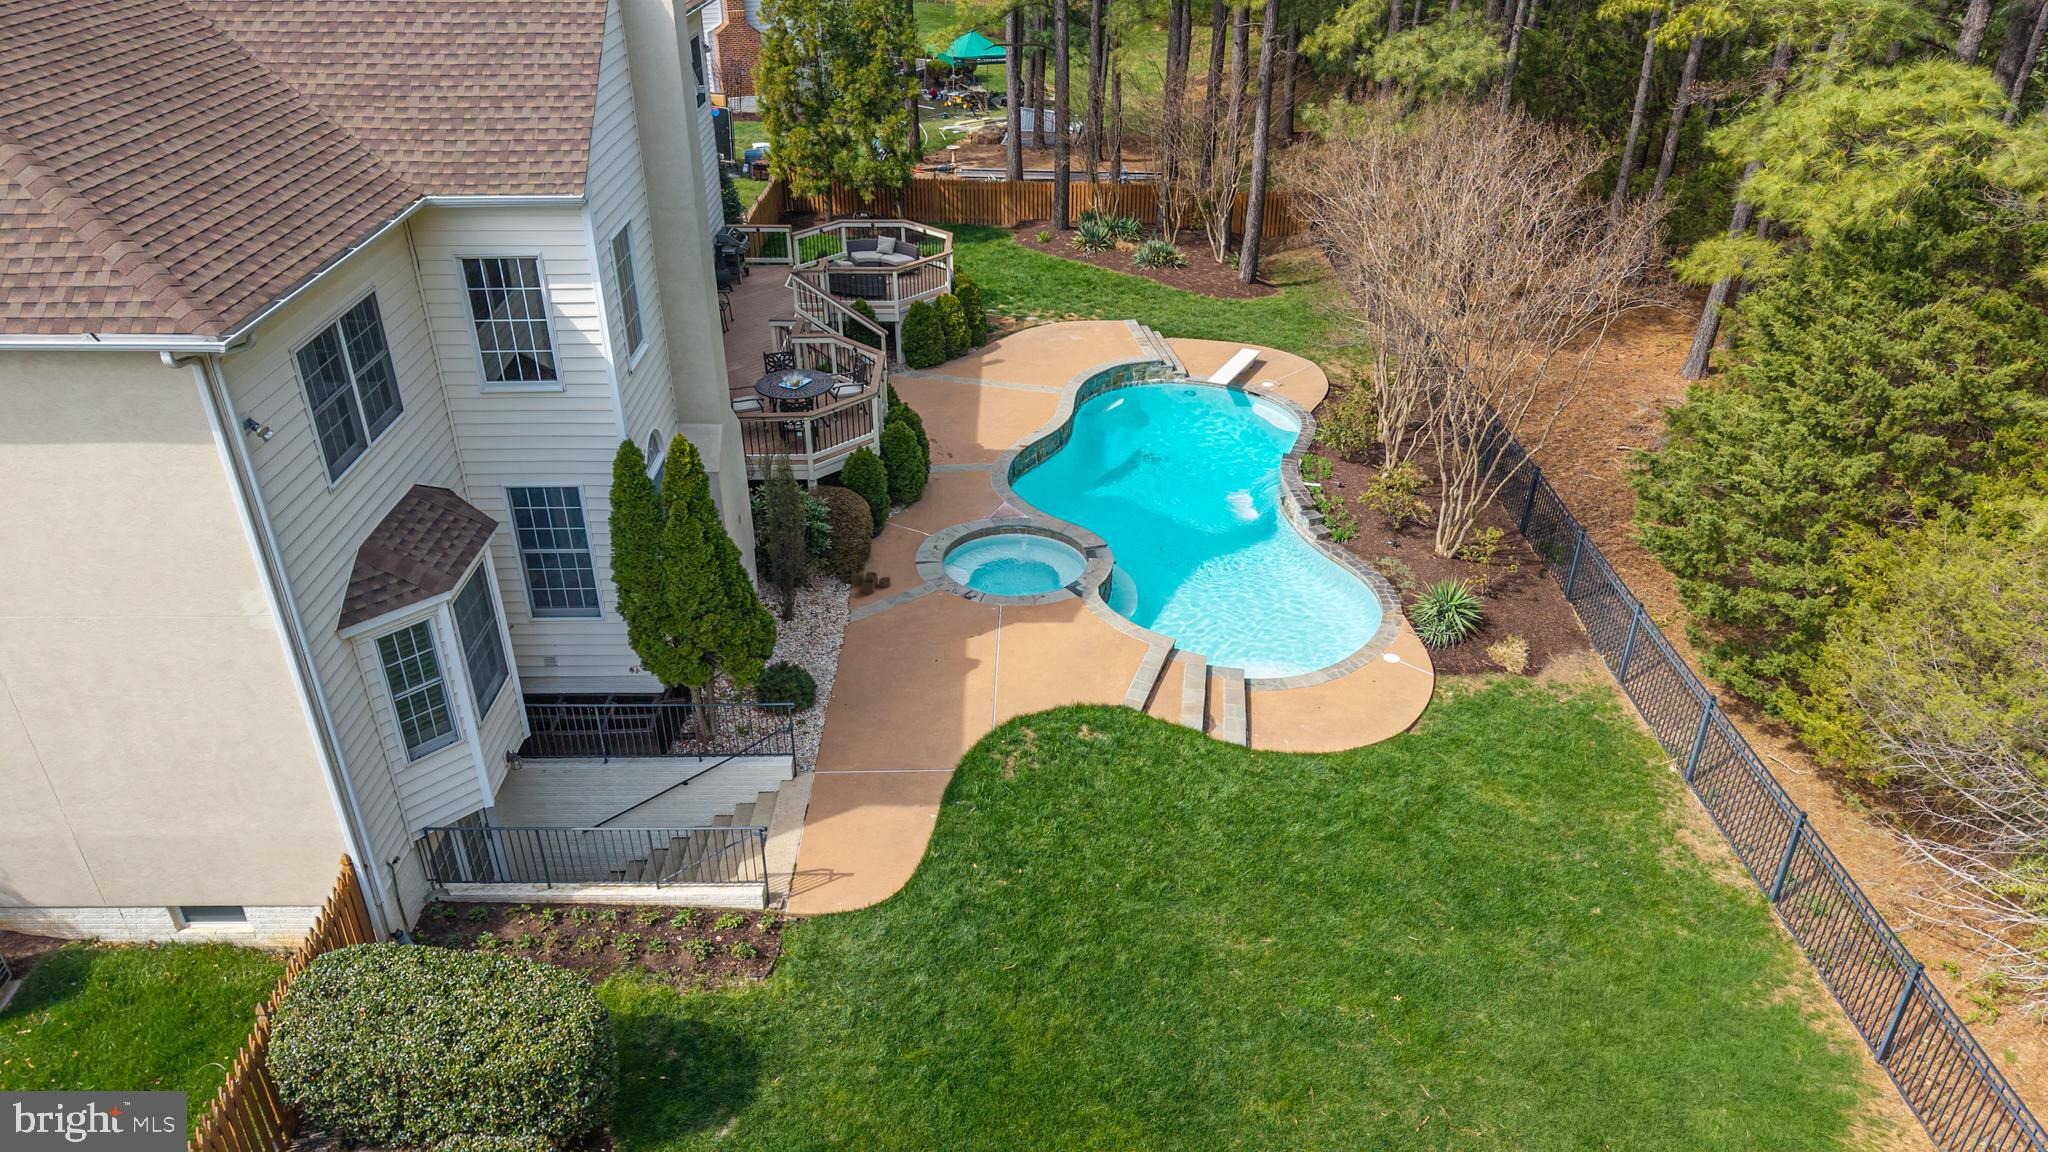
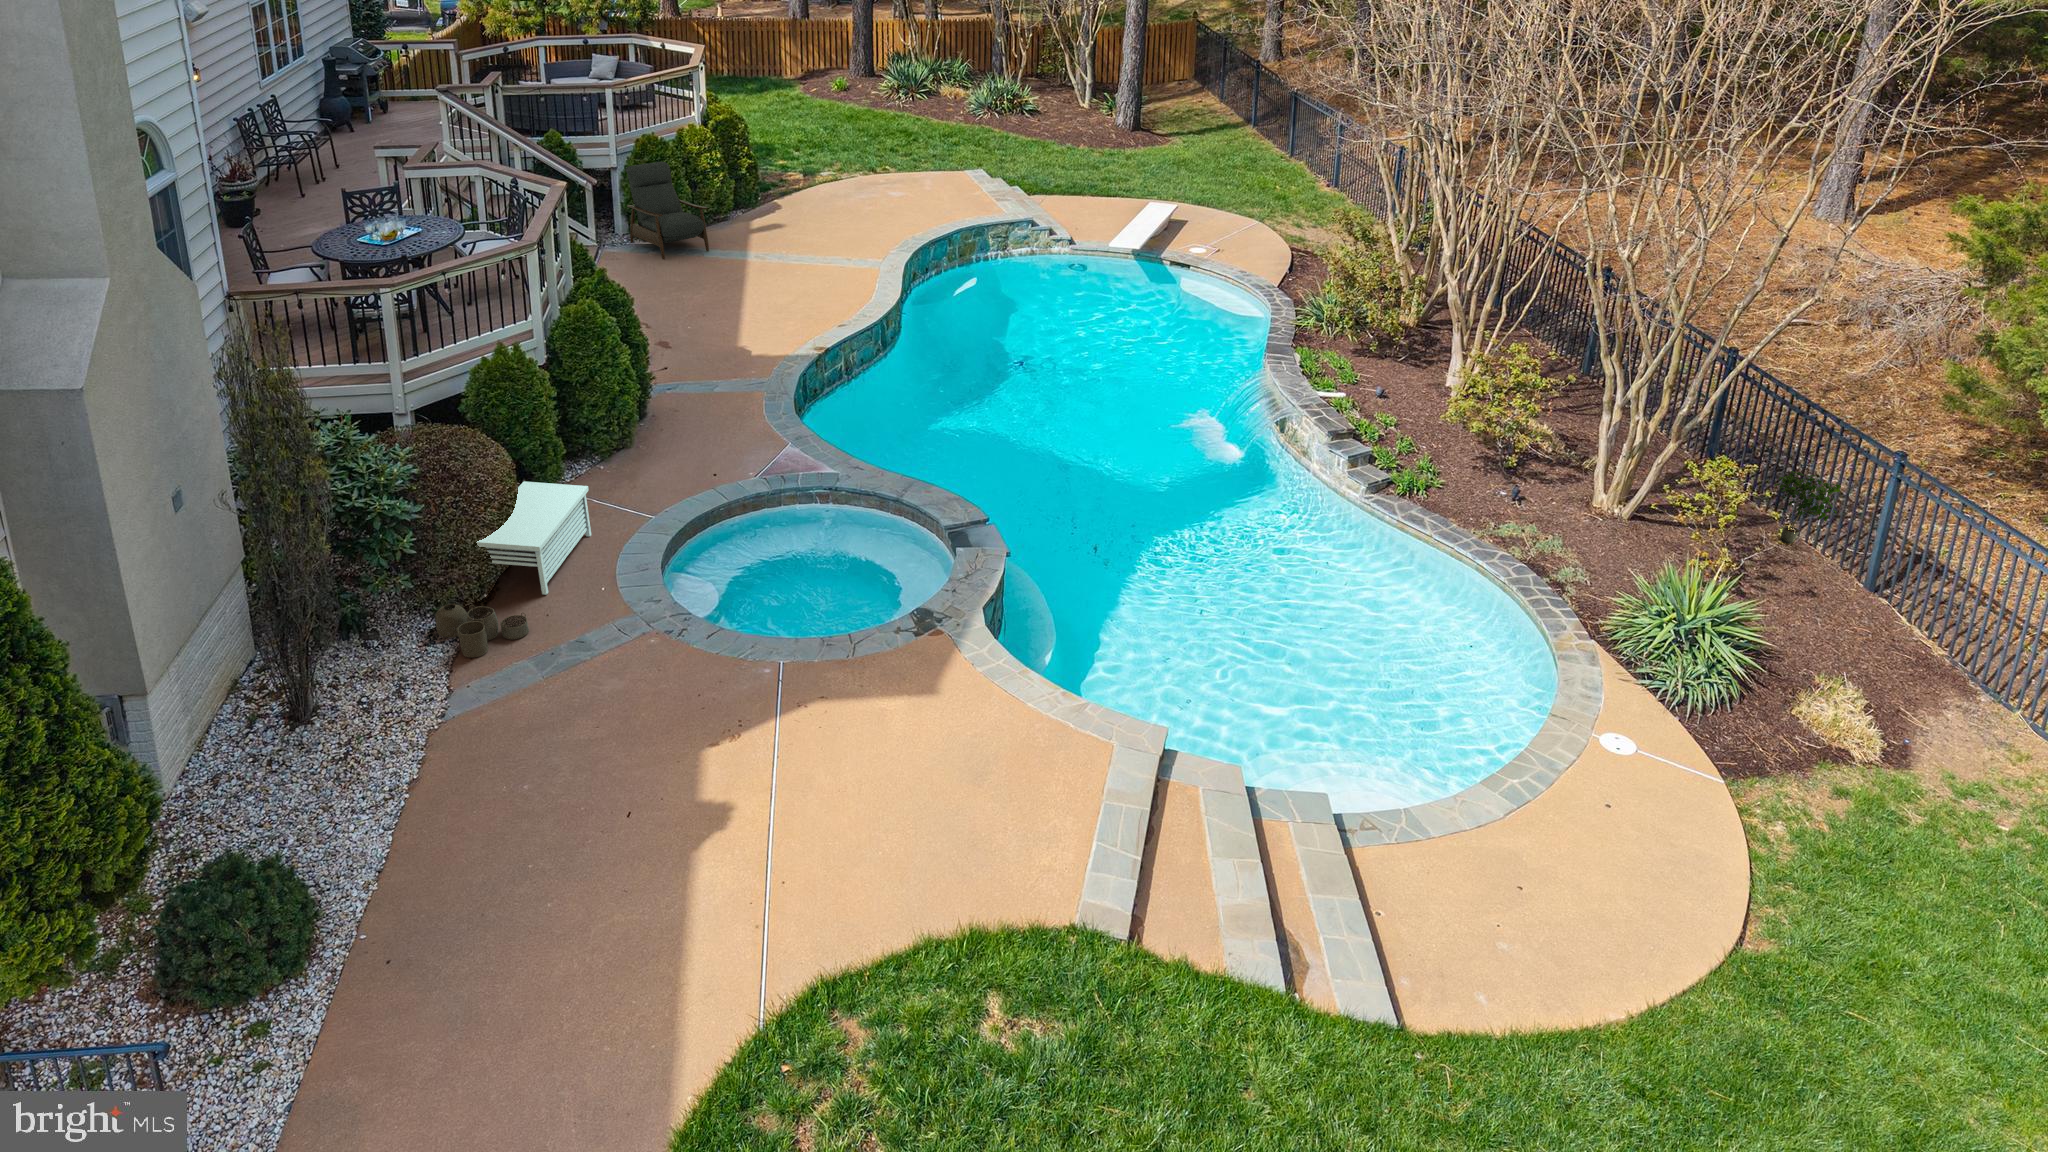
chair: none [918,328,964,386] -> present [626,162,709,259]
storage bench: none [865,516,915,569] -> present [476,481,591,595]

